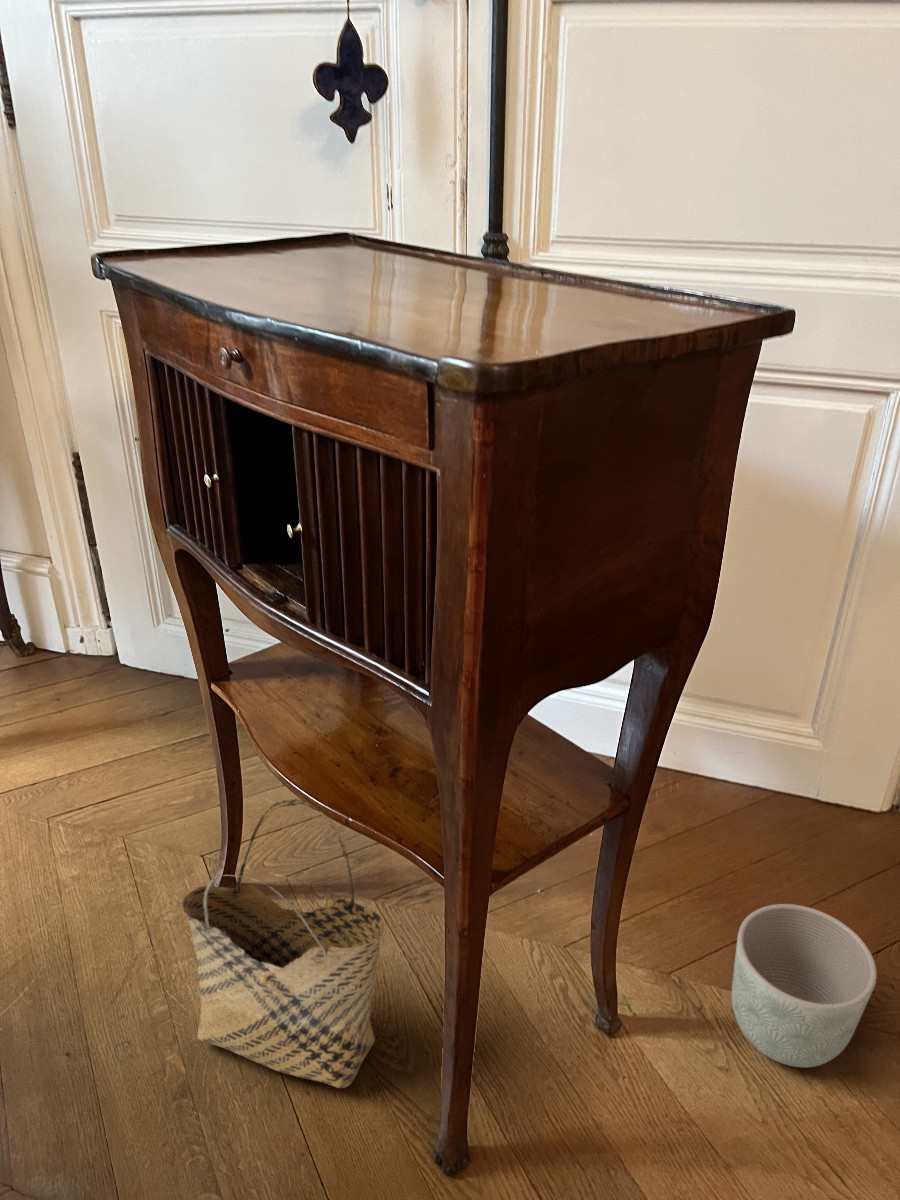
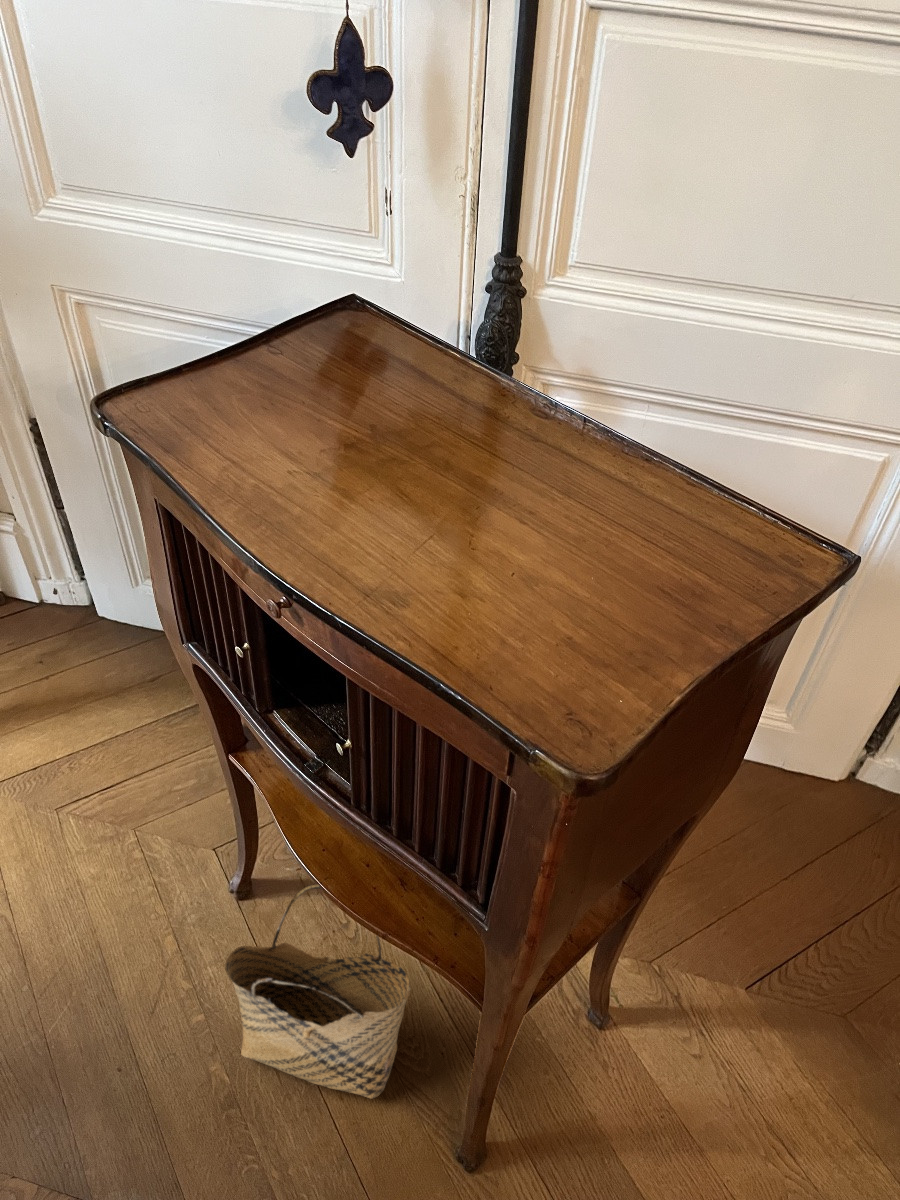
planter: present [732,904,877,1067] -> none [705,923,832,1058]

